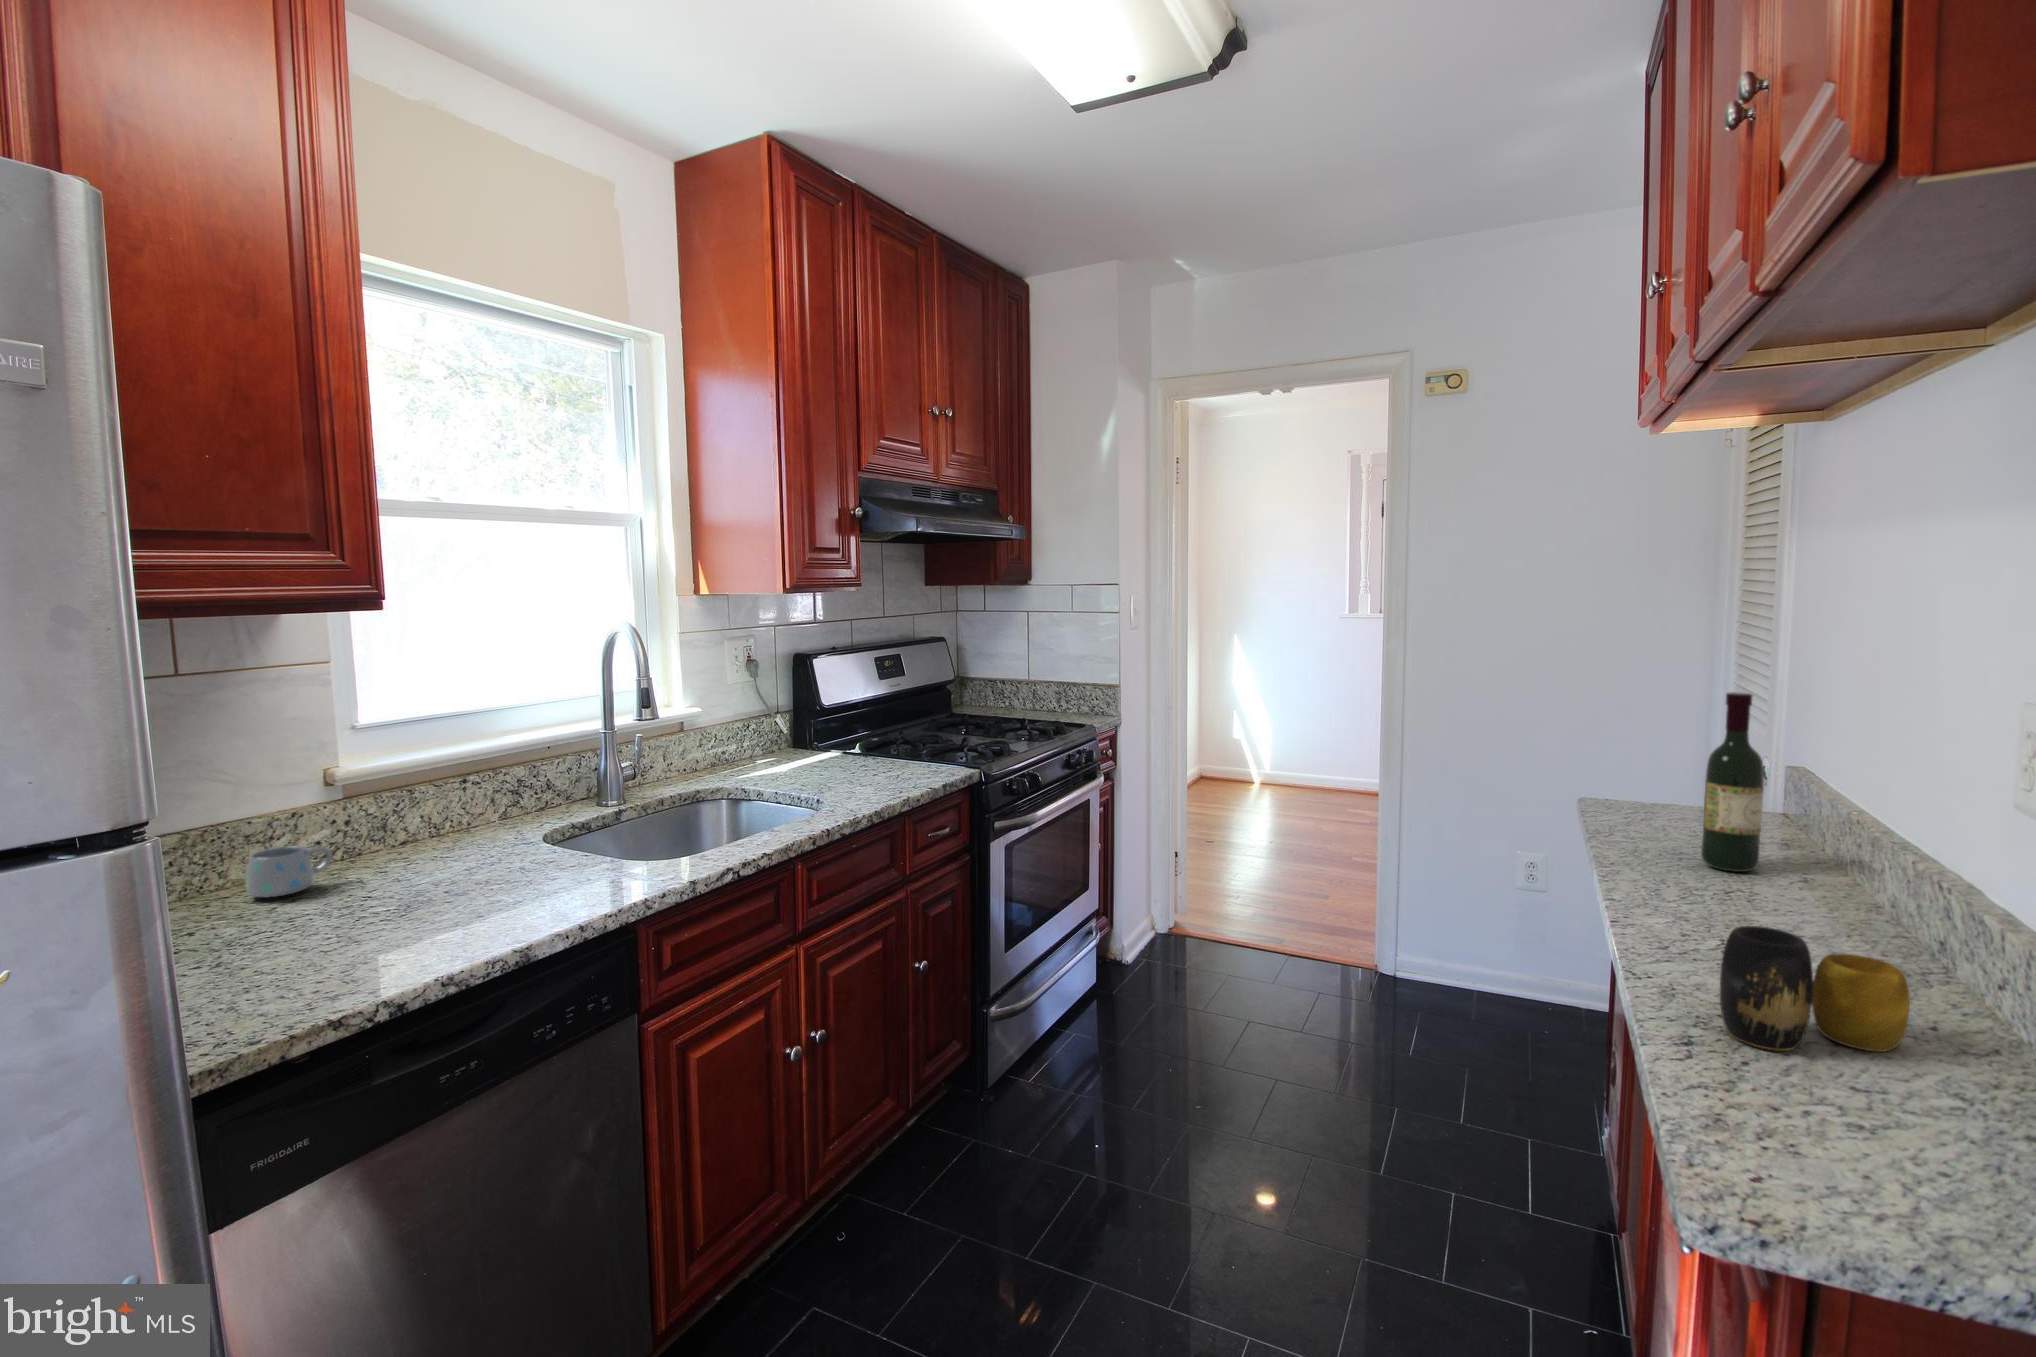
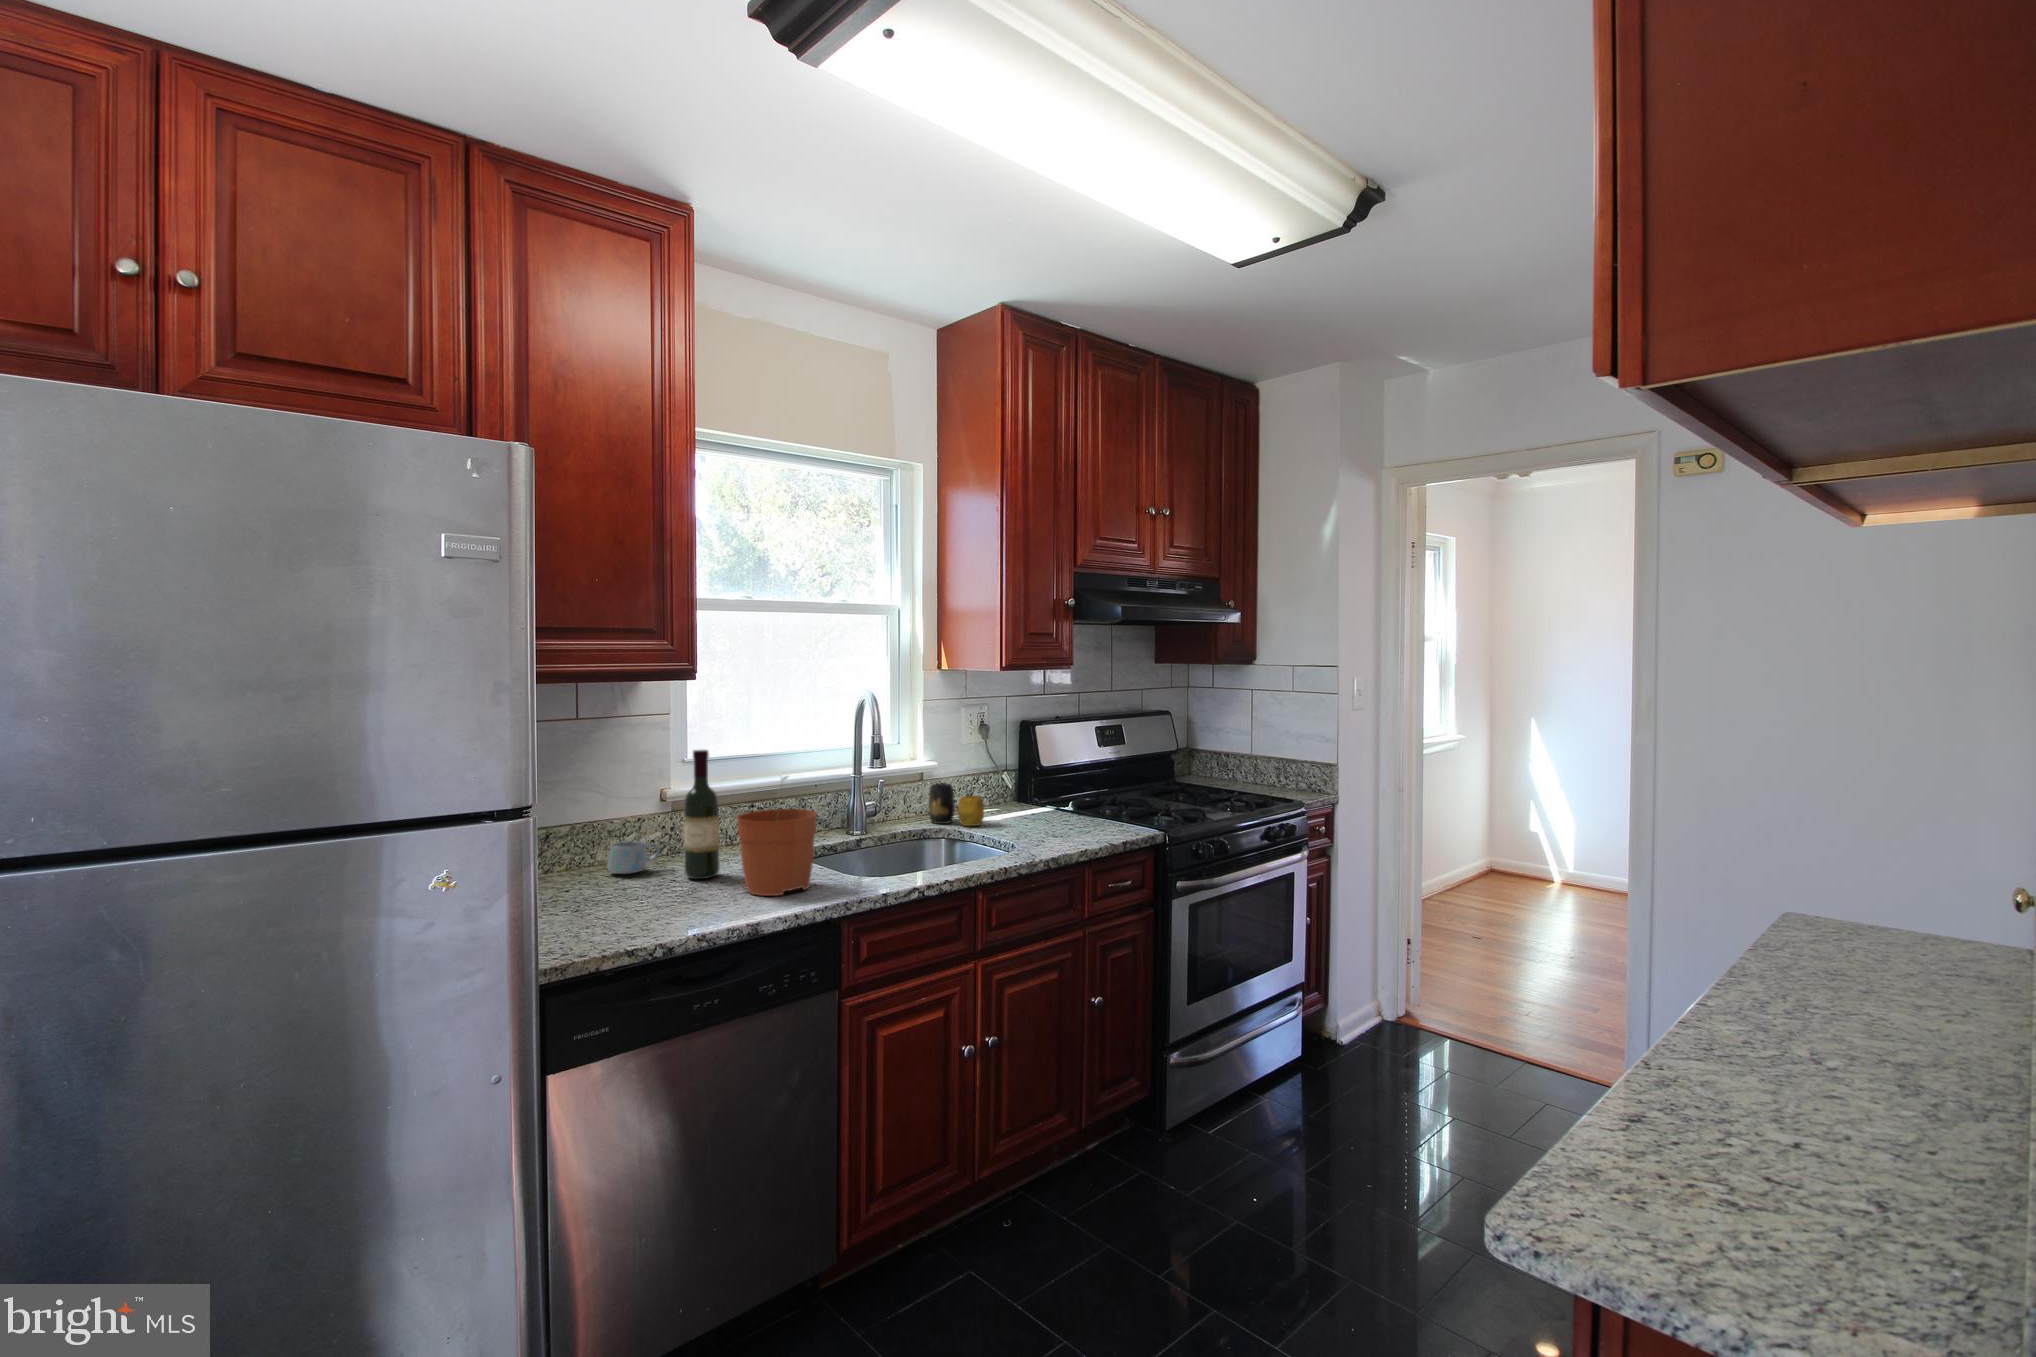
wine bottle: present [1701,692,1764,872] -> present [684,750,720,879]
plant pot: none [470,739,591,905] -> present [737,777,817,896]
vase: present [1720,926,1910,1052] -> present [929,783,984,826]

